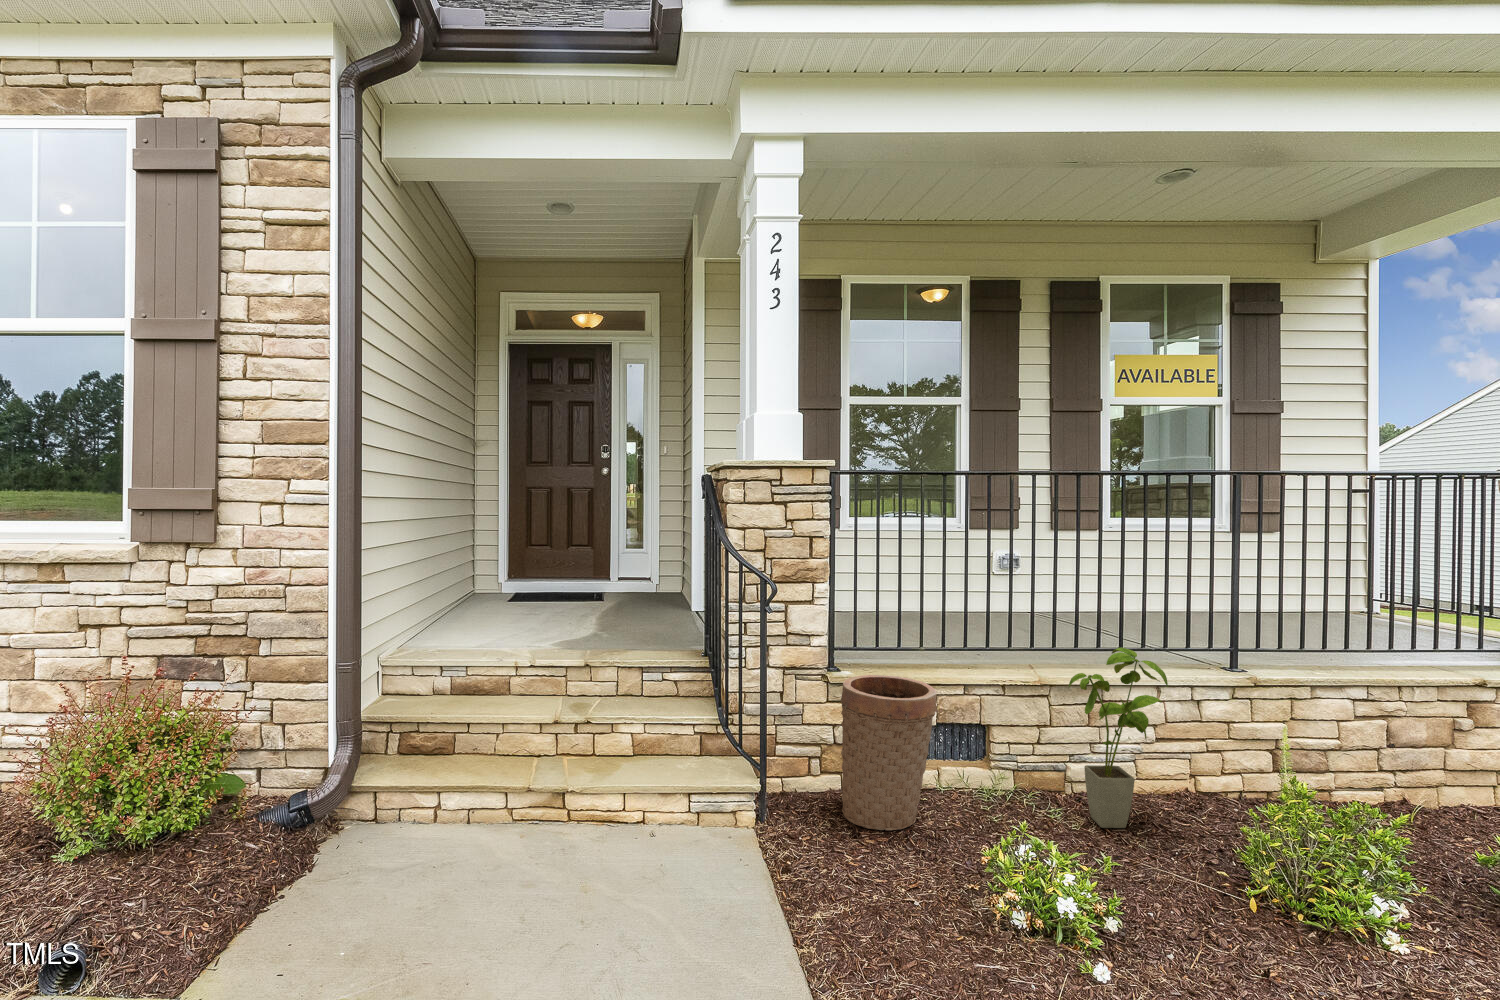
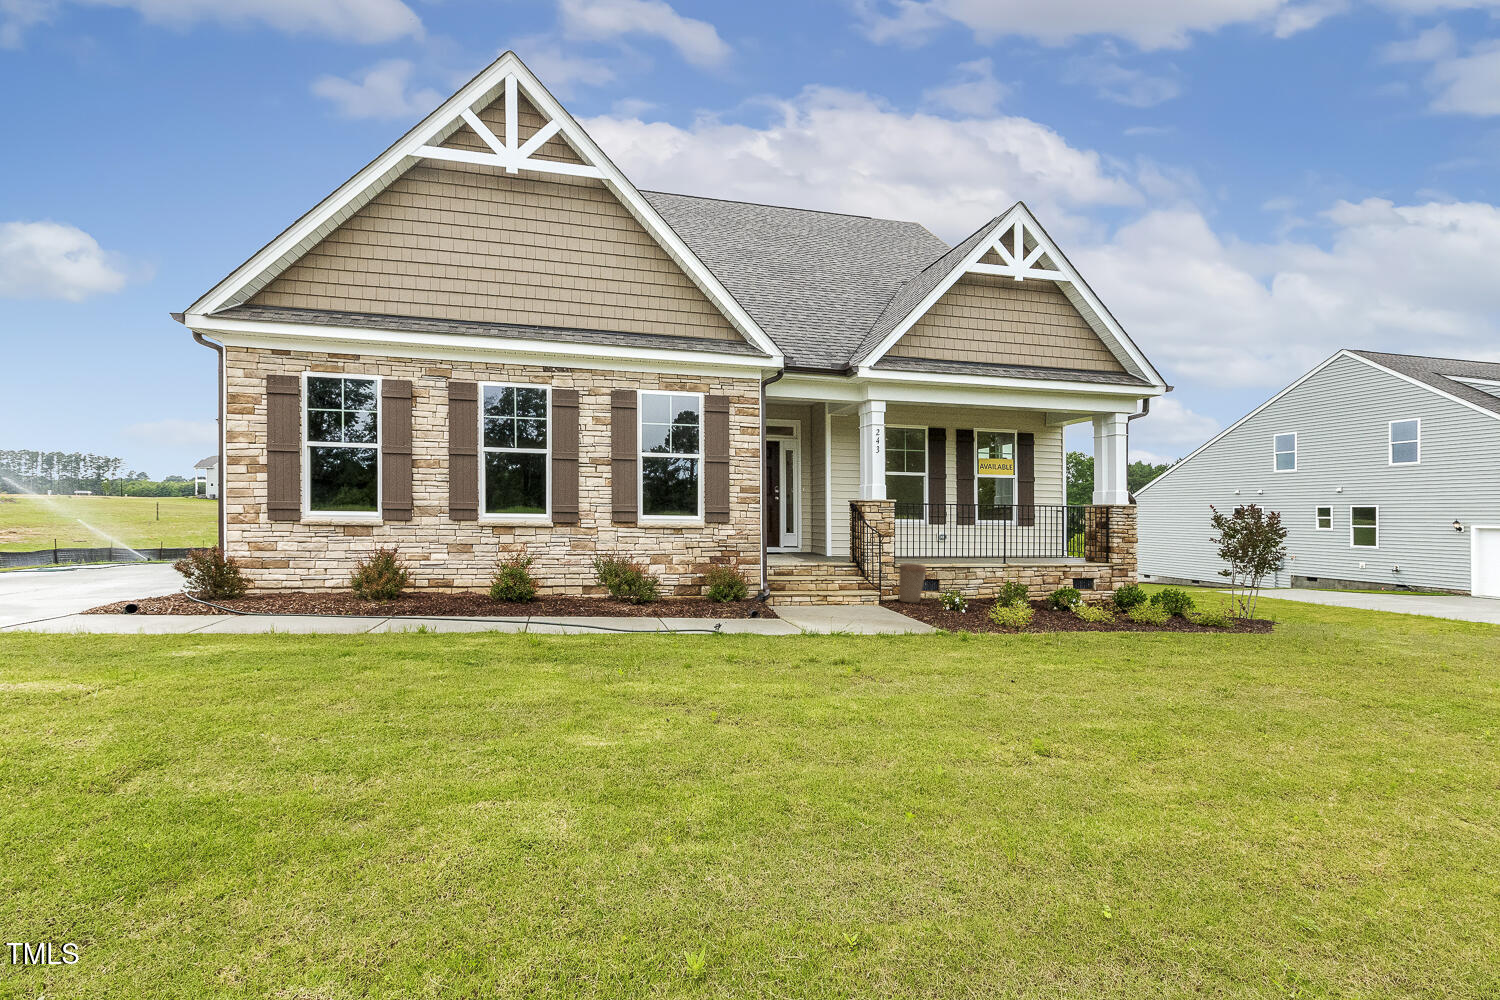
house plant: present [1069,648,1168,828] -> none [960,554,986,603]

